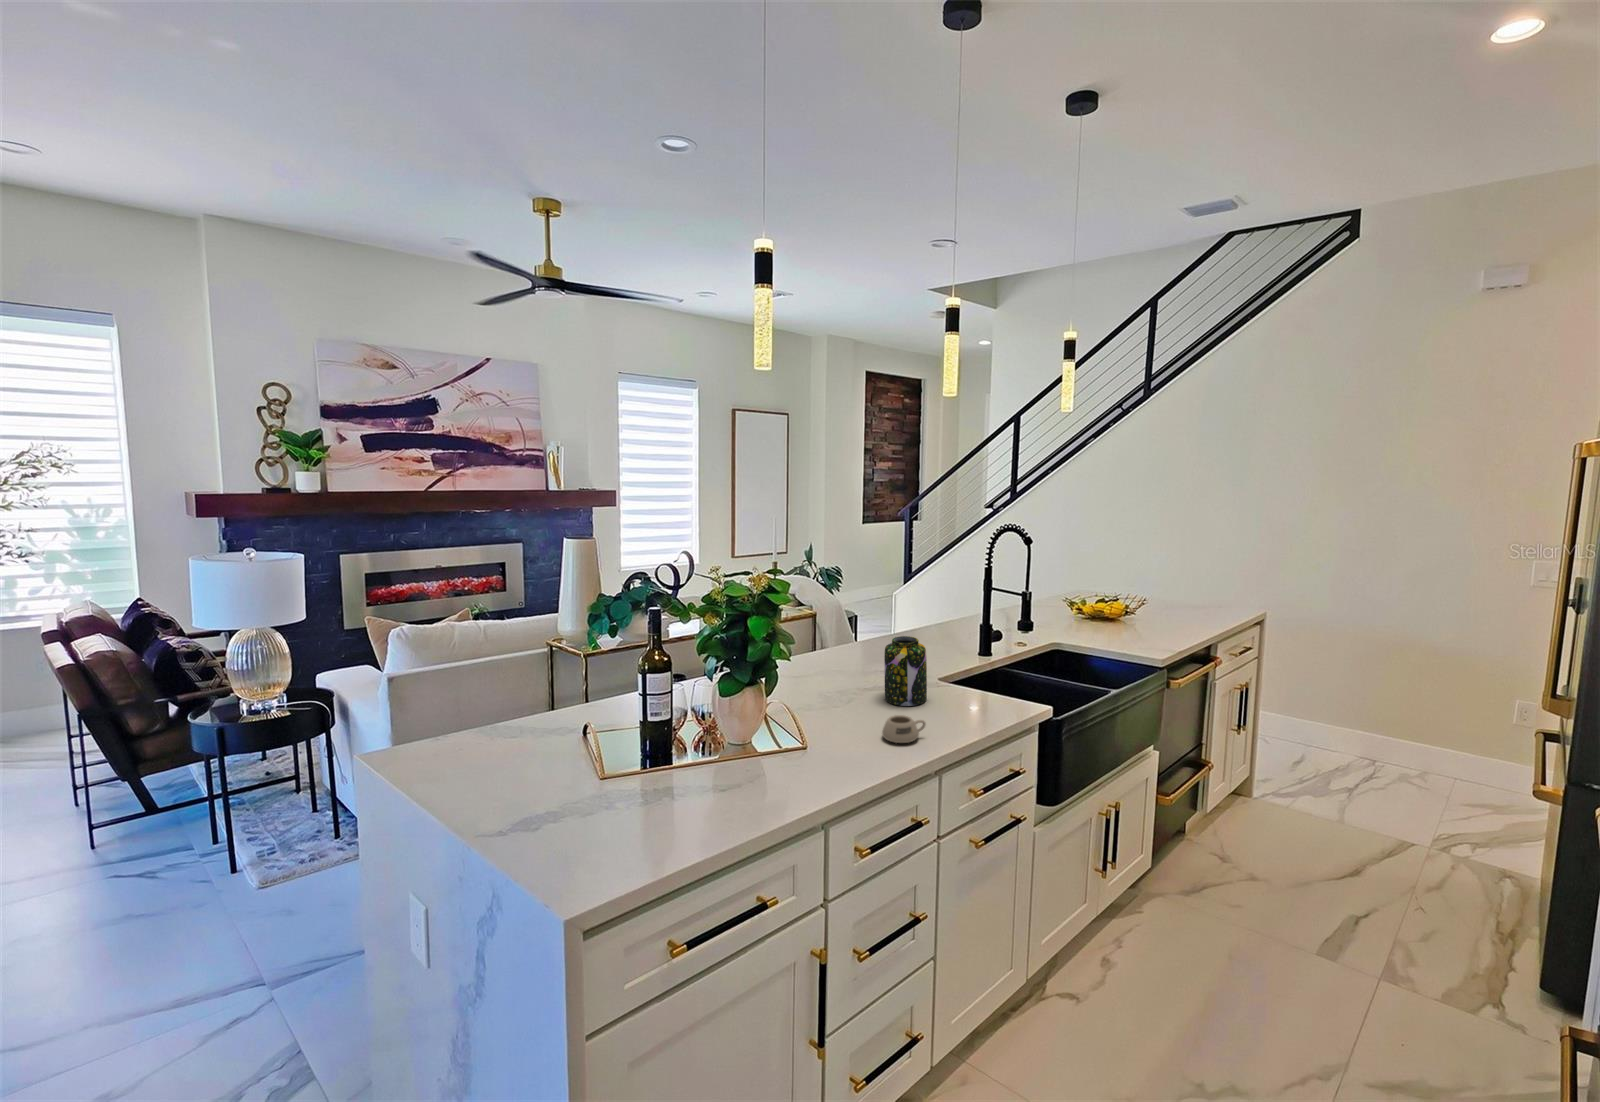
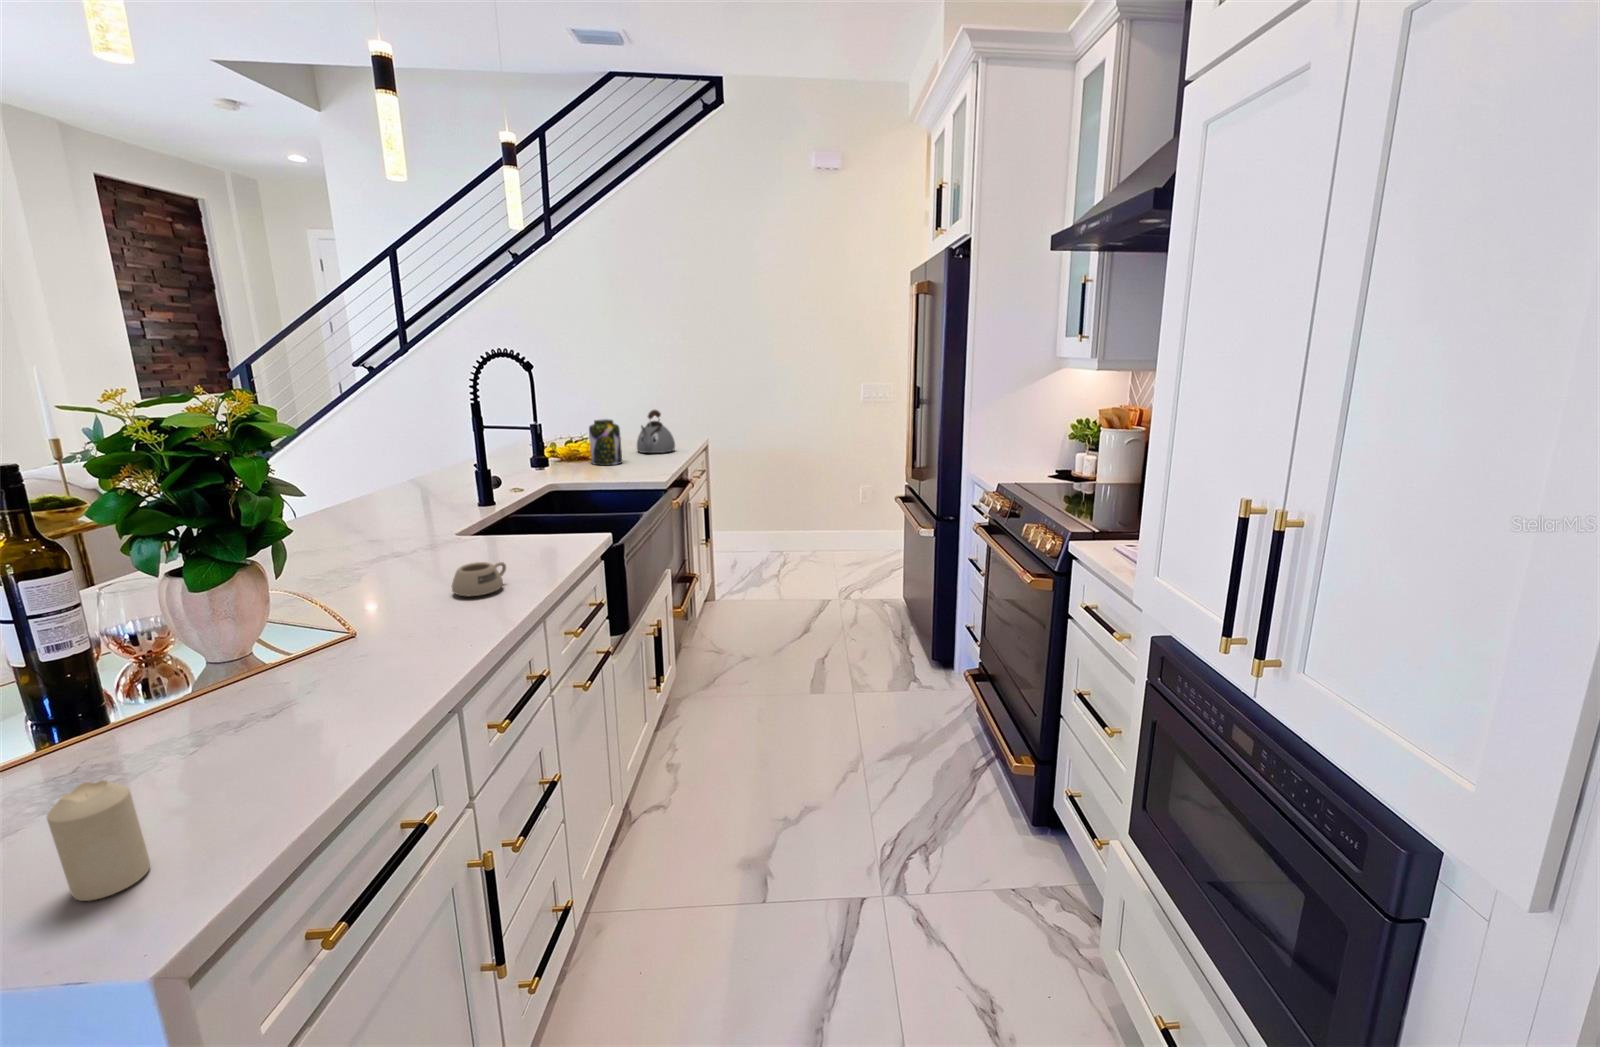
kettle: none [1182,576,1229,624] -> present [637,410,675,453]
jar: present [884,636,927,706] -> present [589,419,622,465]
candle: none [598,797,630,857] -> present [47,780,150,901]

